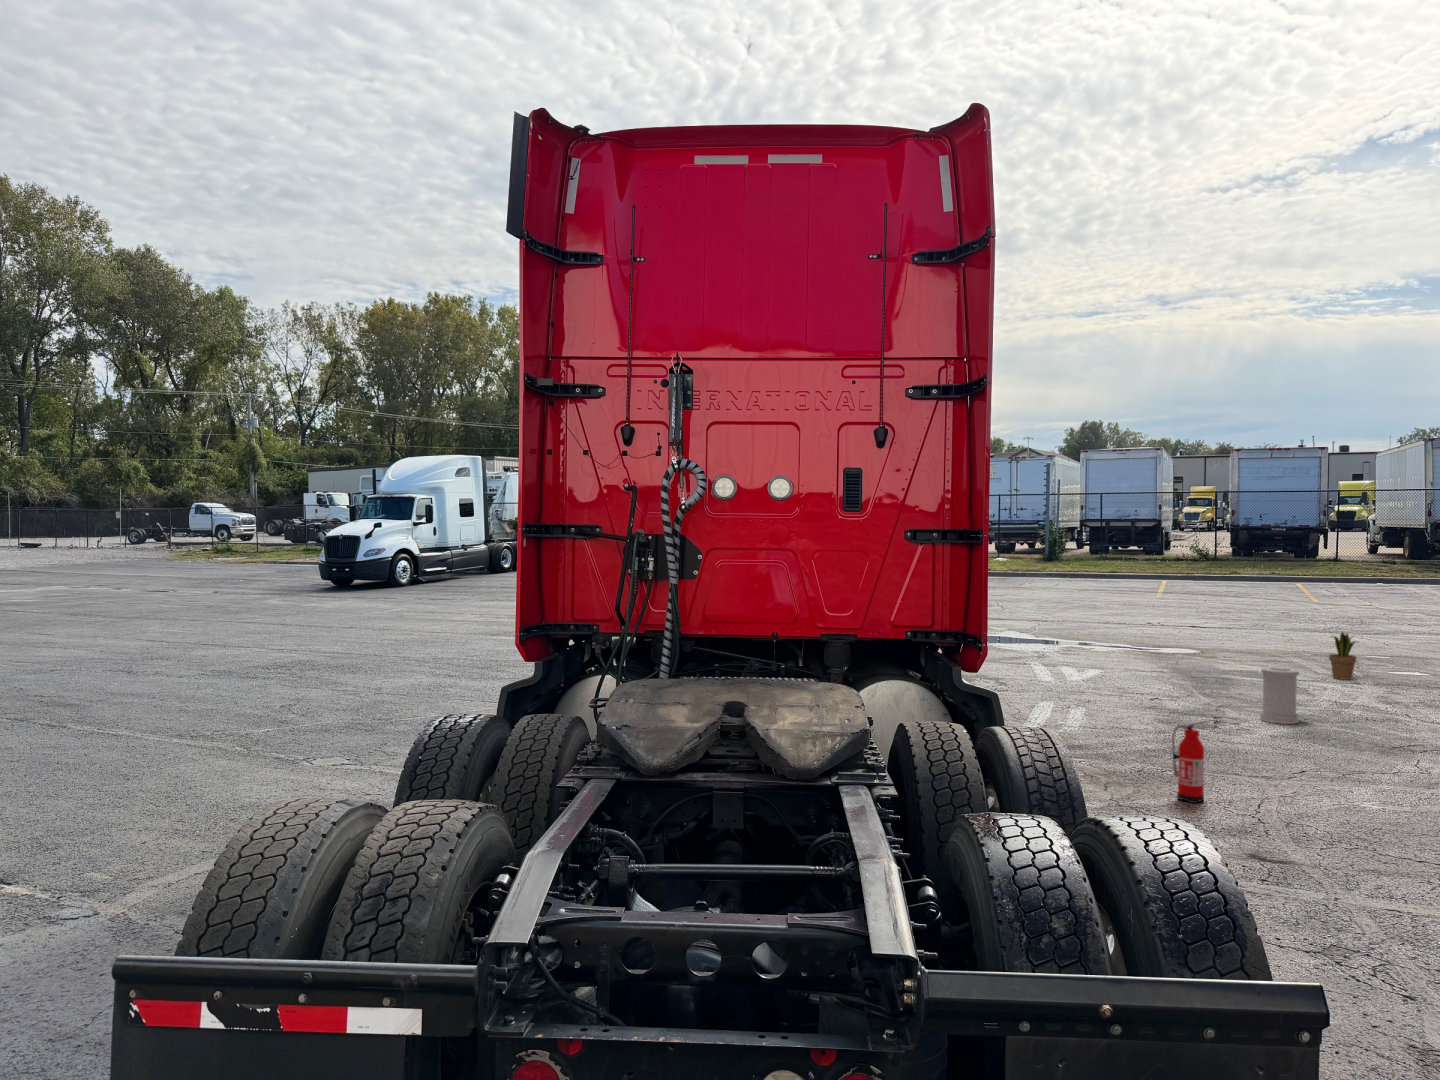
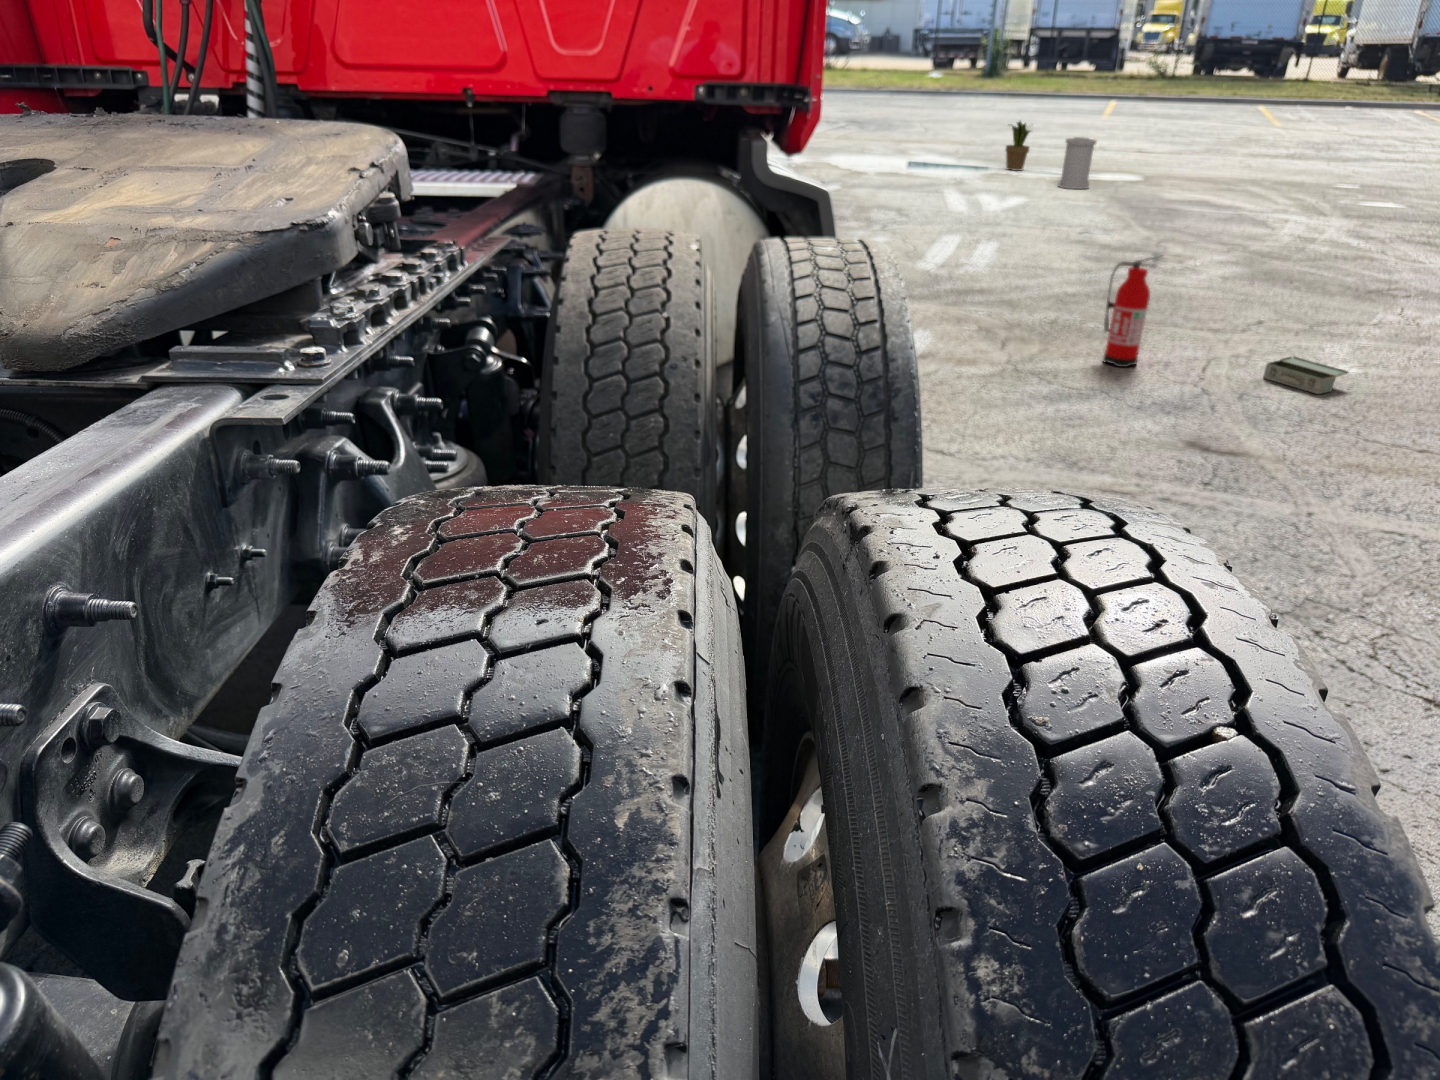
potted plant: present [1329,633,1356,680] -> present [1006,122,1031,171]
trash can: present [1260,666,1299,724] -> present [1059,137,1096,189]
toolbox: none [1303,795,1366,822] -> present [1263,357,1348,394]

